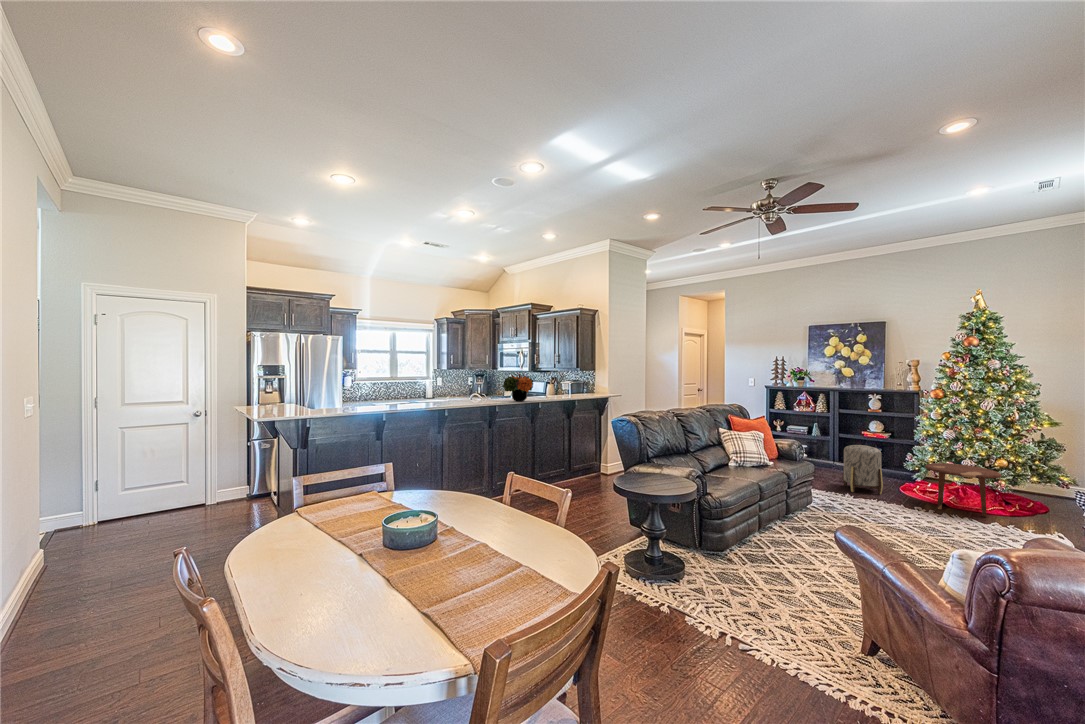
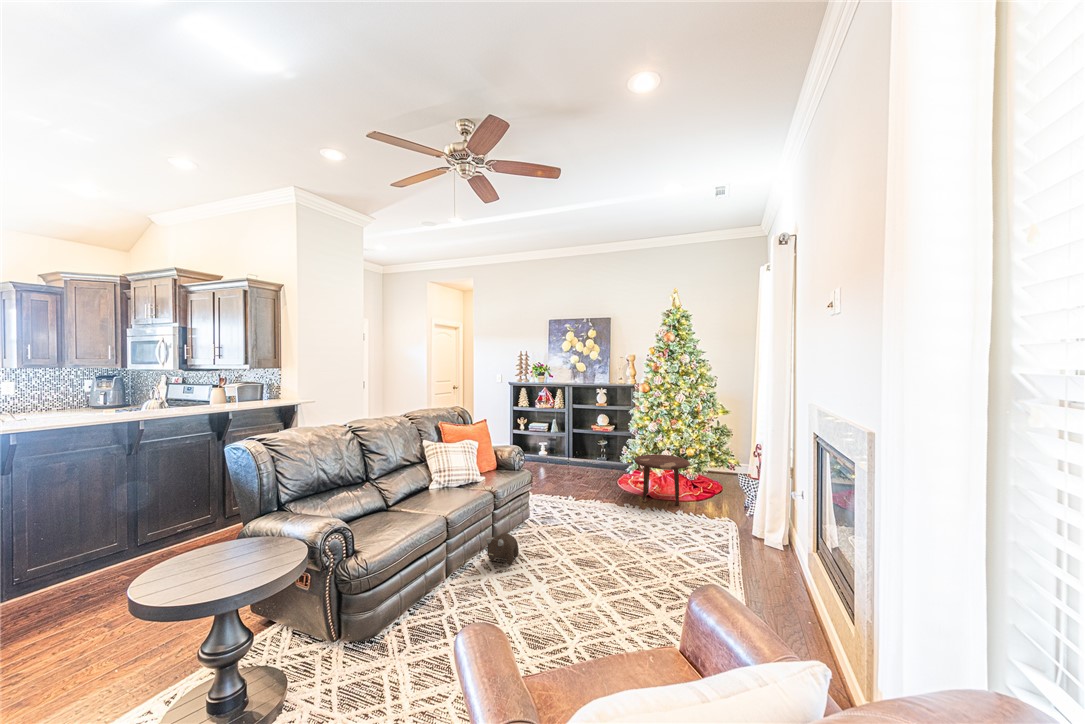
flower arrangement: present [503,374,533,402] -> none [84,375,156,419]
ottoman: present [843,445,883,495] -> none [569,442,601,492]
plush toy: none [785,508,813,534] -> present [486,533,519,565]

